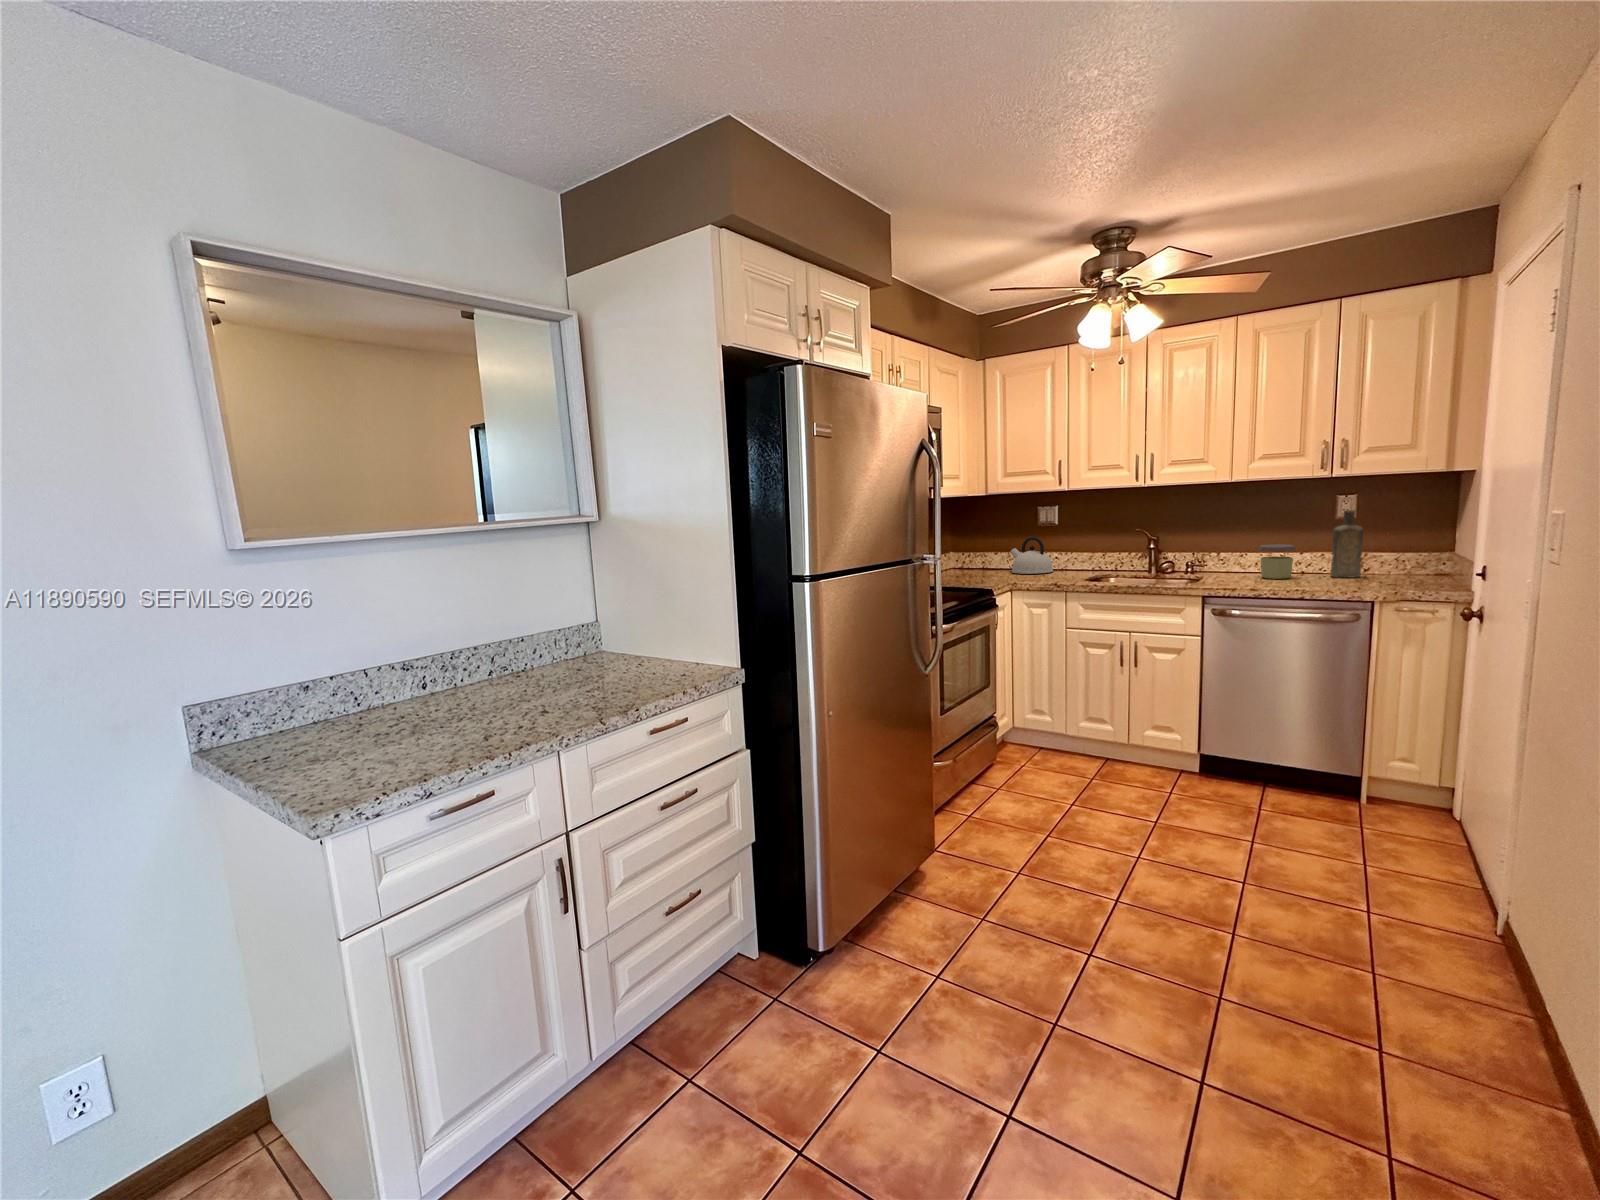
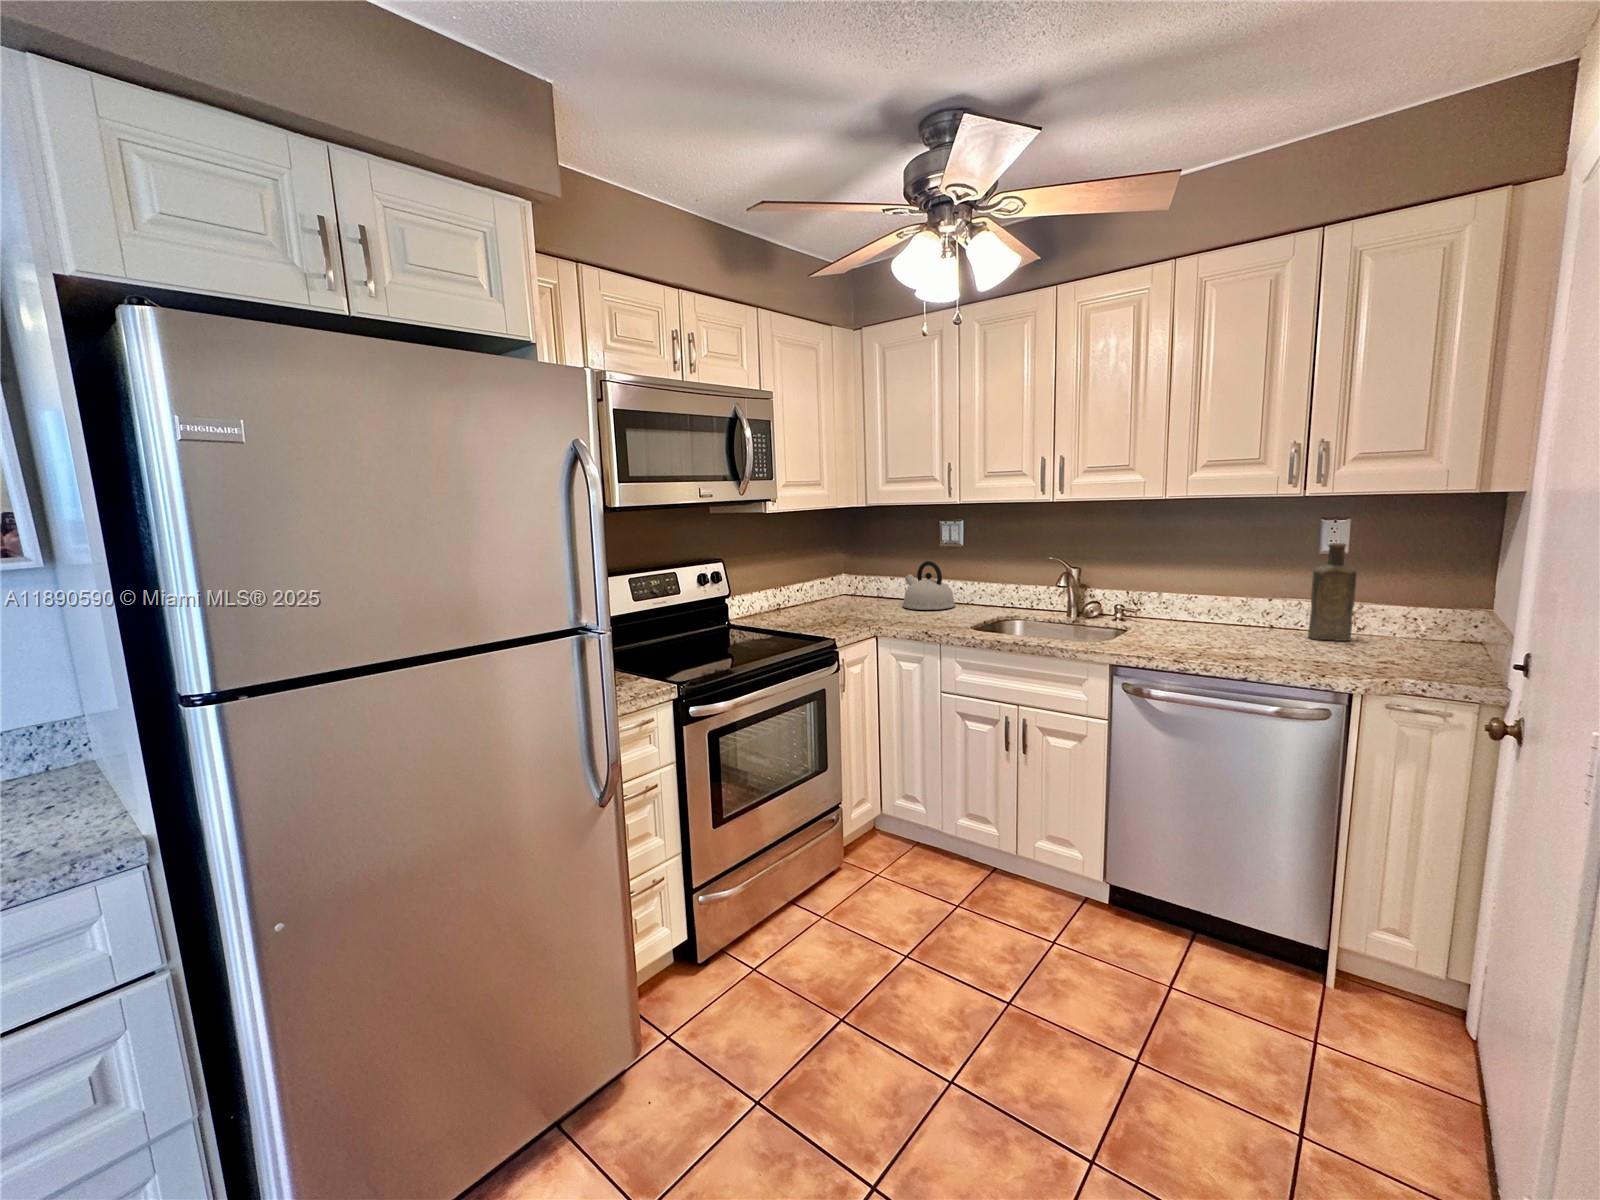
jar: present [1259,544,1296,579] -> none [1209,587,1257,638]

